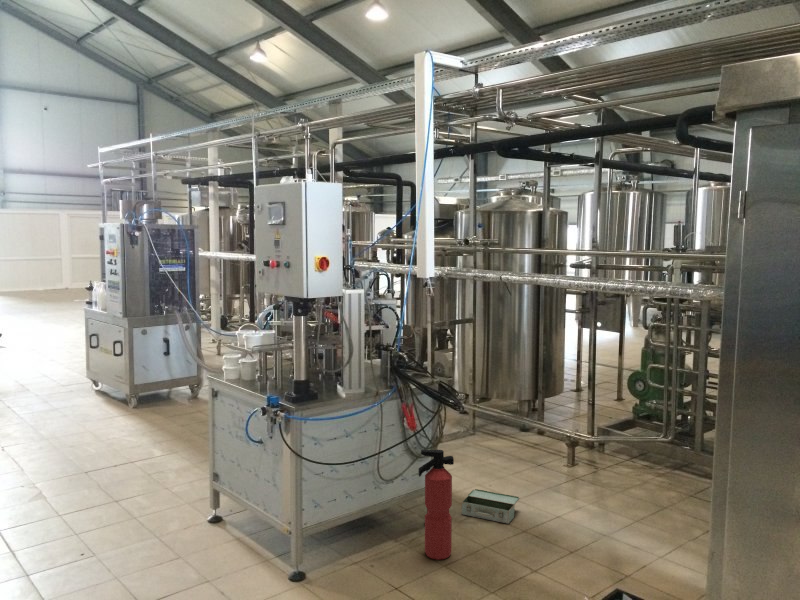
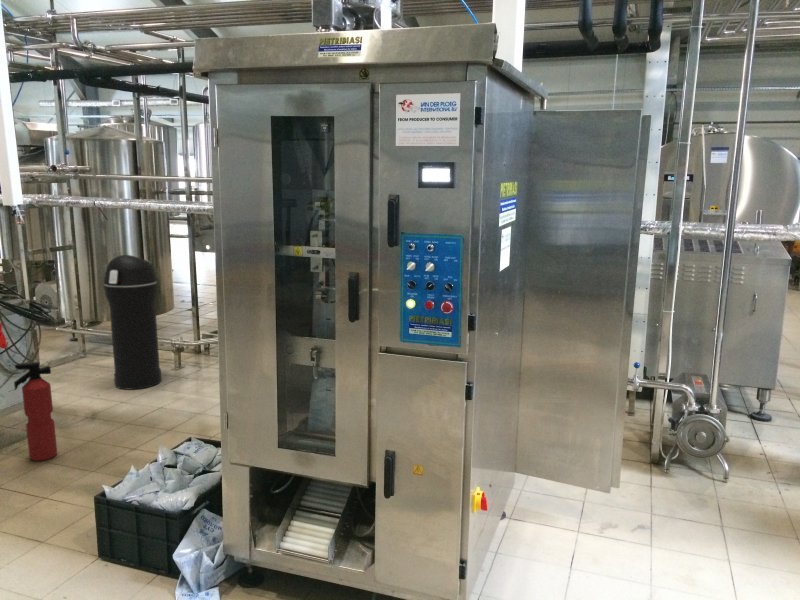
trash can: none [504,334,559,485] -> present [104,255,161,389]
toolbox: present [462,489,520,524] -> none [68,398,126,422]

